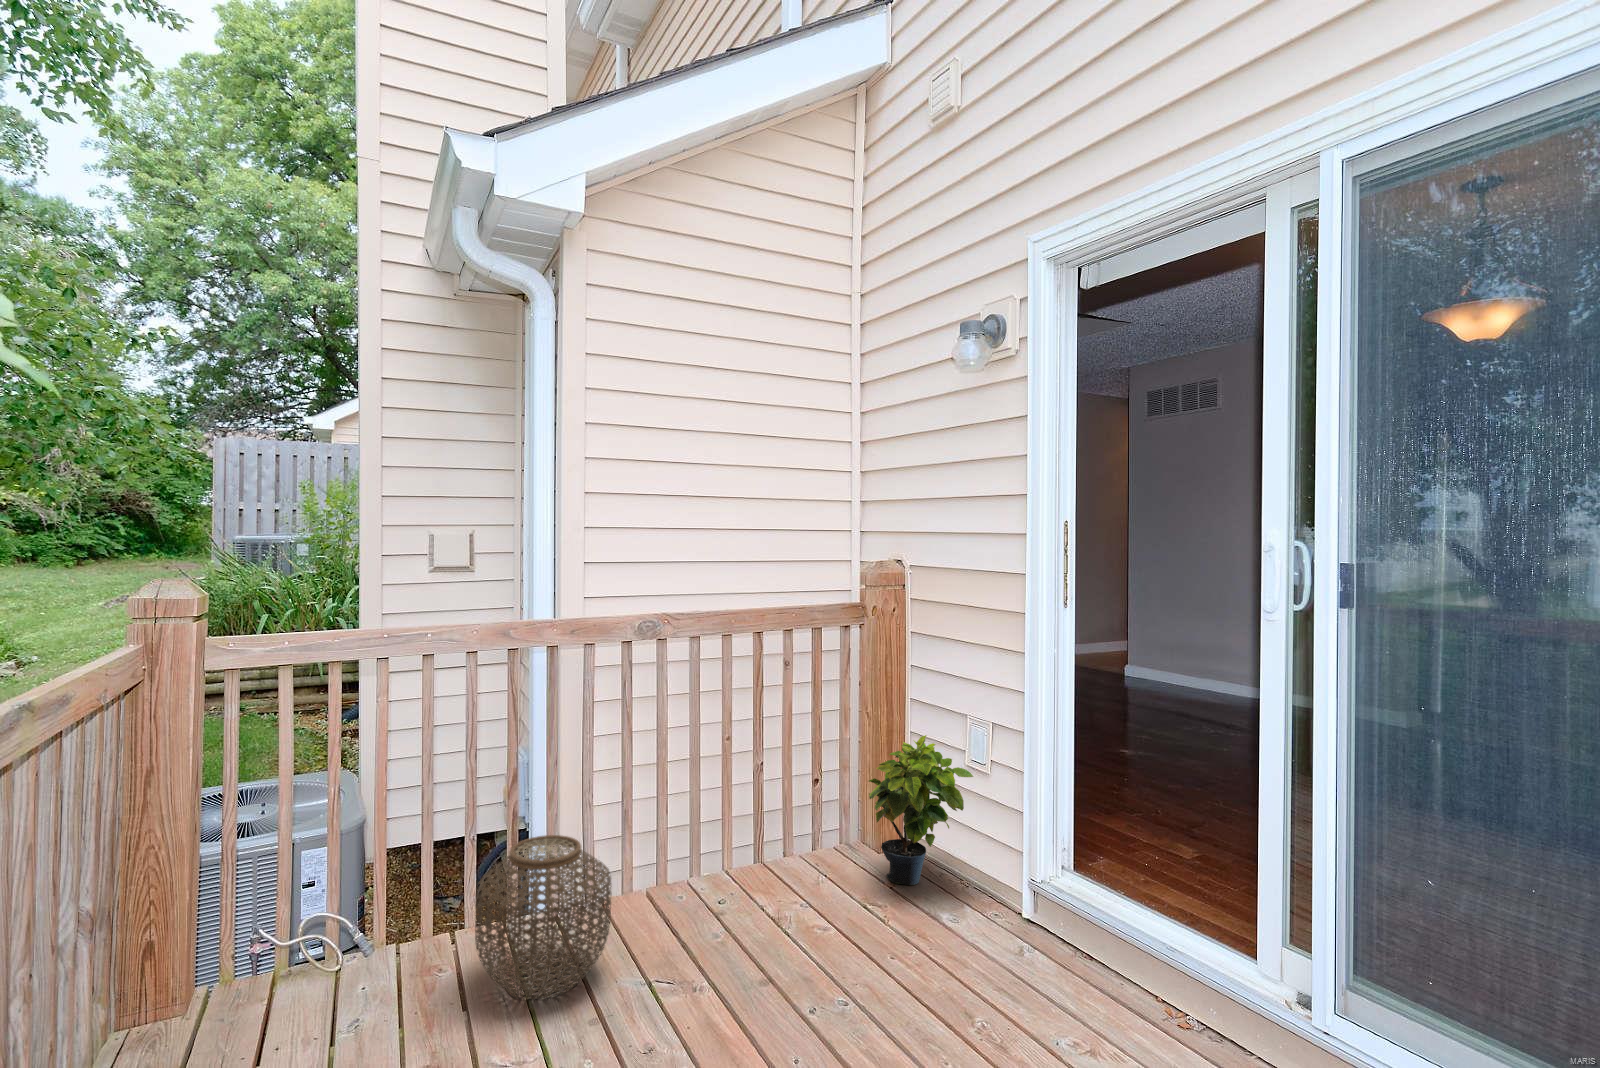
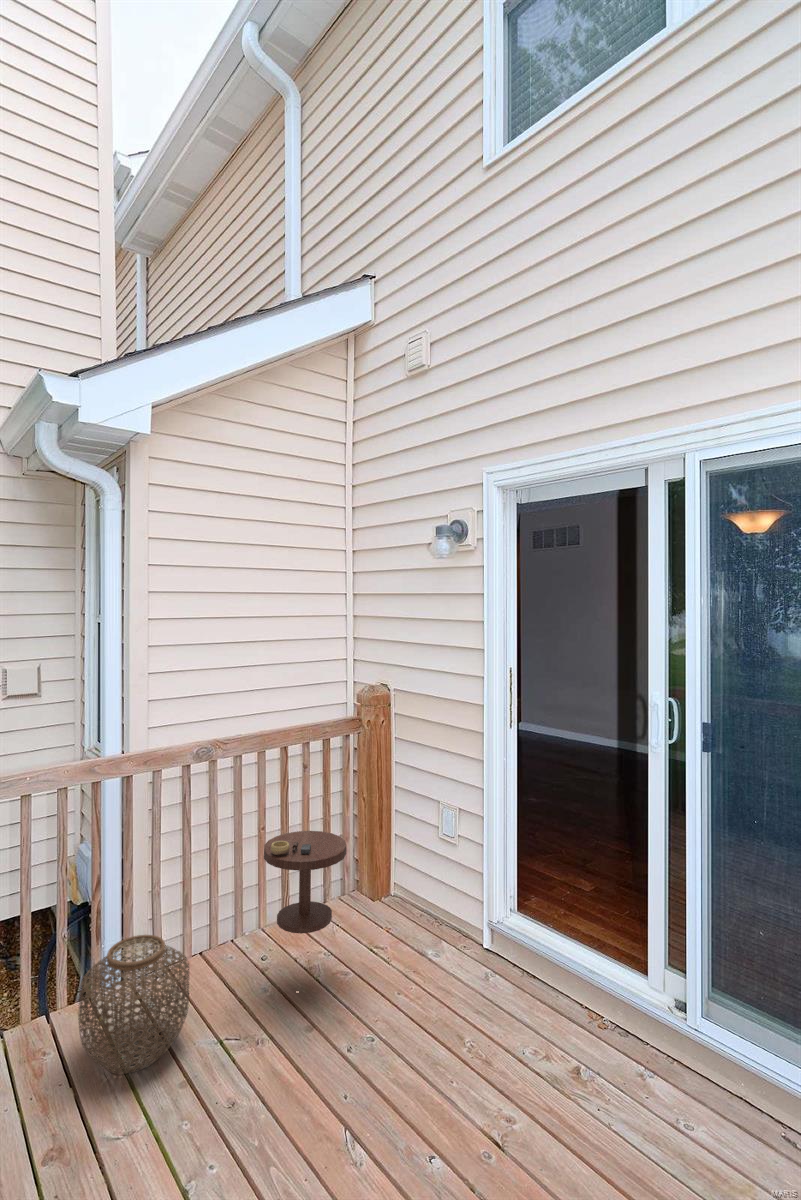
side table: none [712,731,822,940] -> present [264,831,346,934]
potted plant: present [869,735,973,885] -> none [372,819,448,929]

